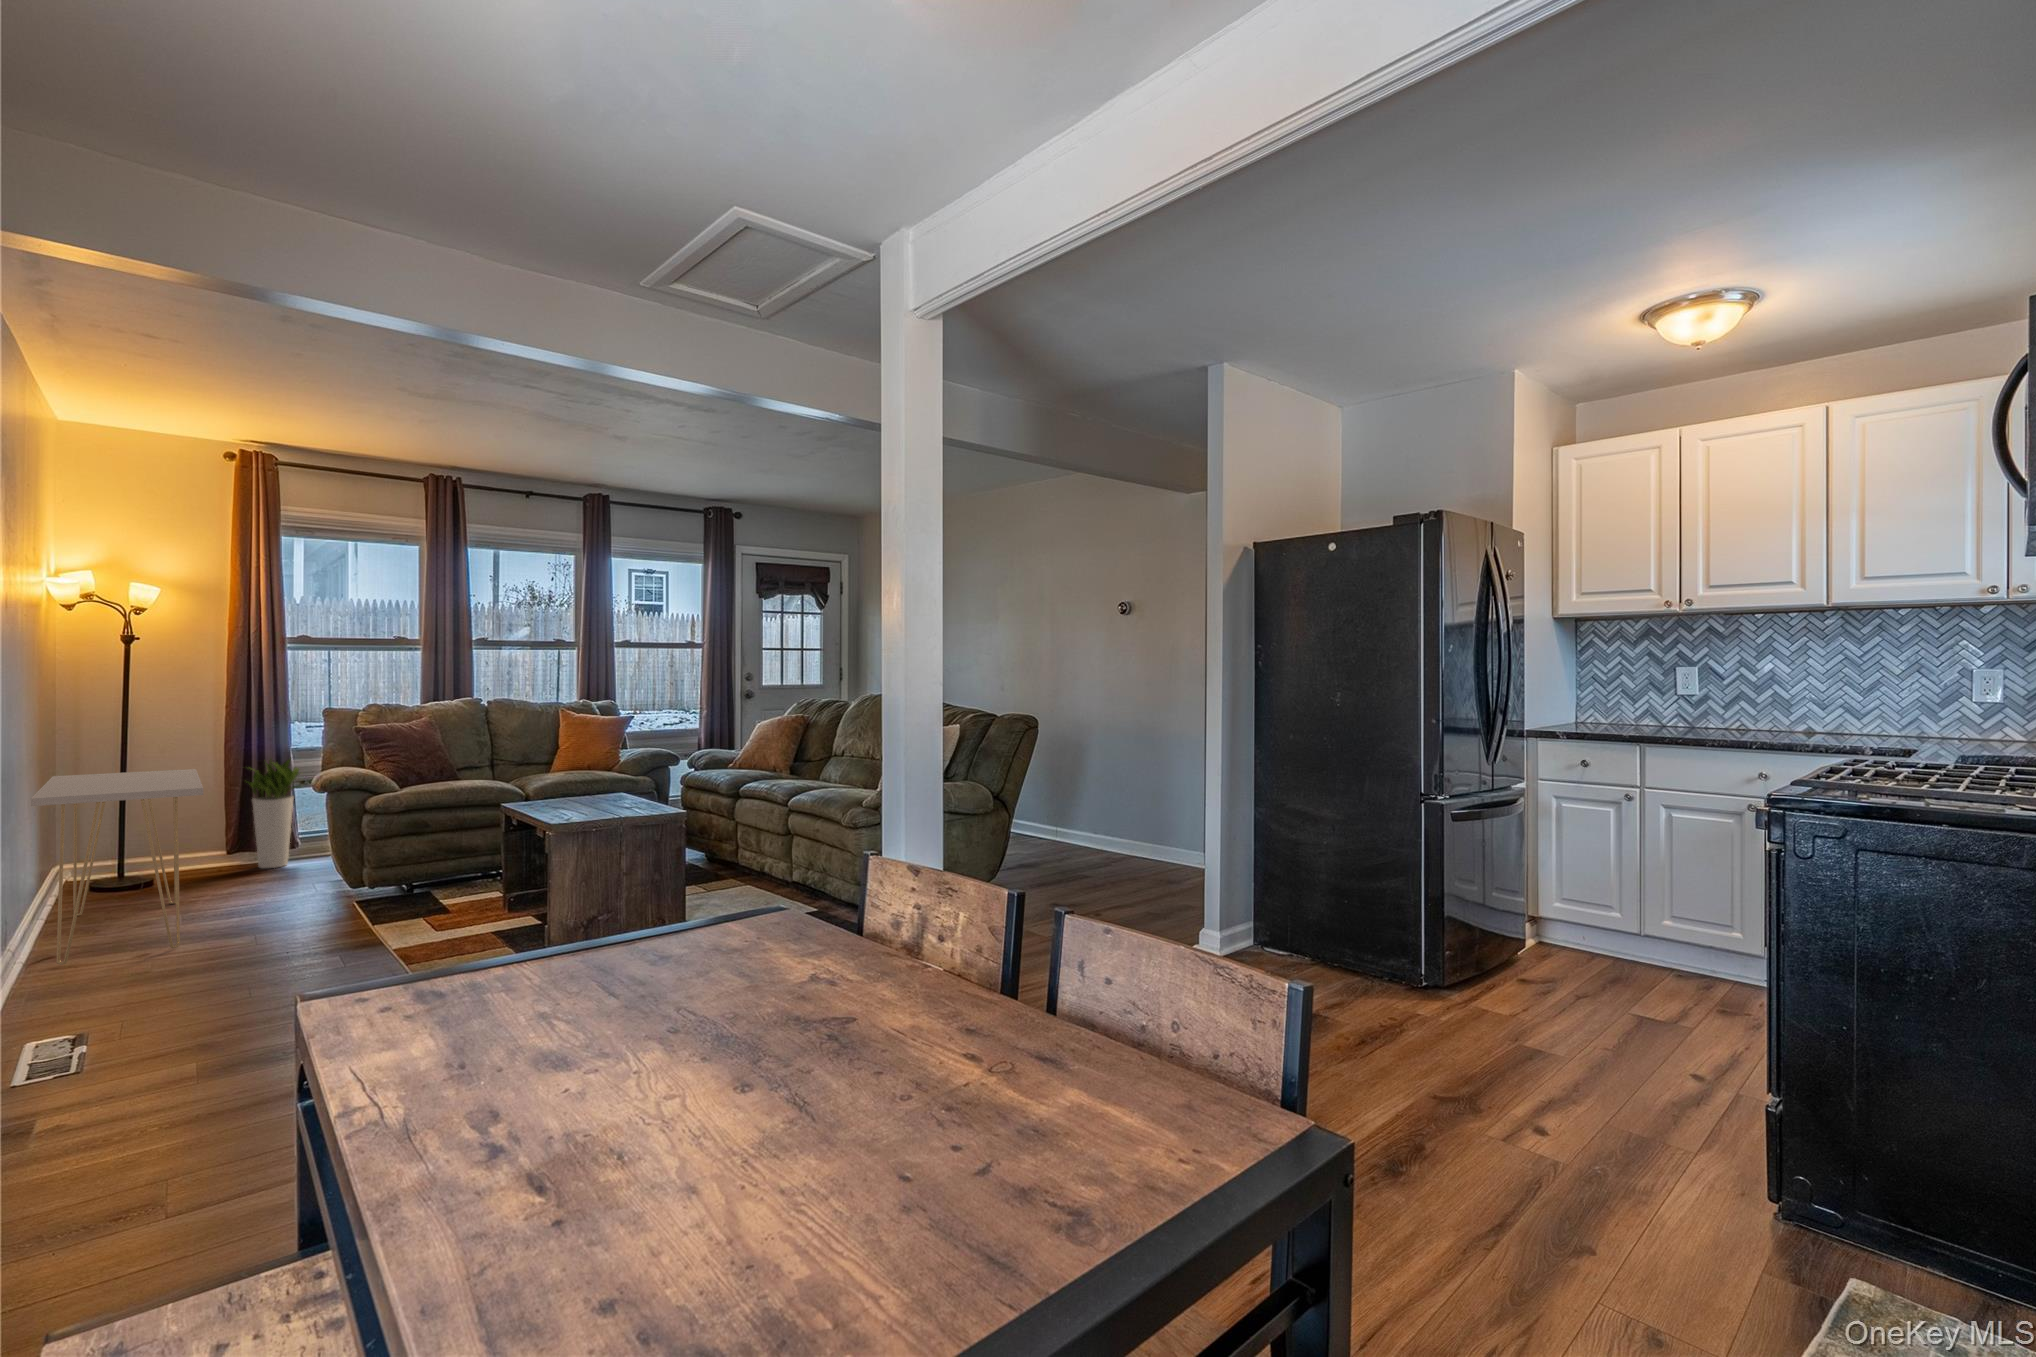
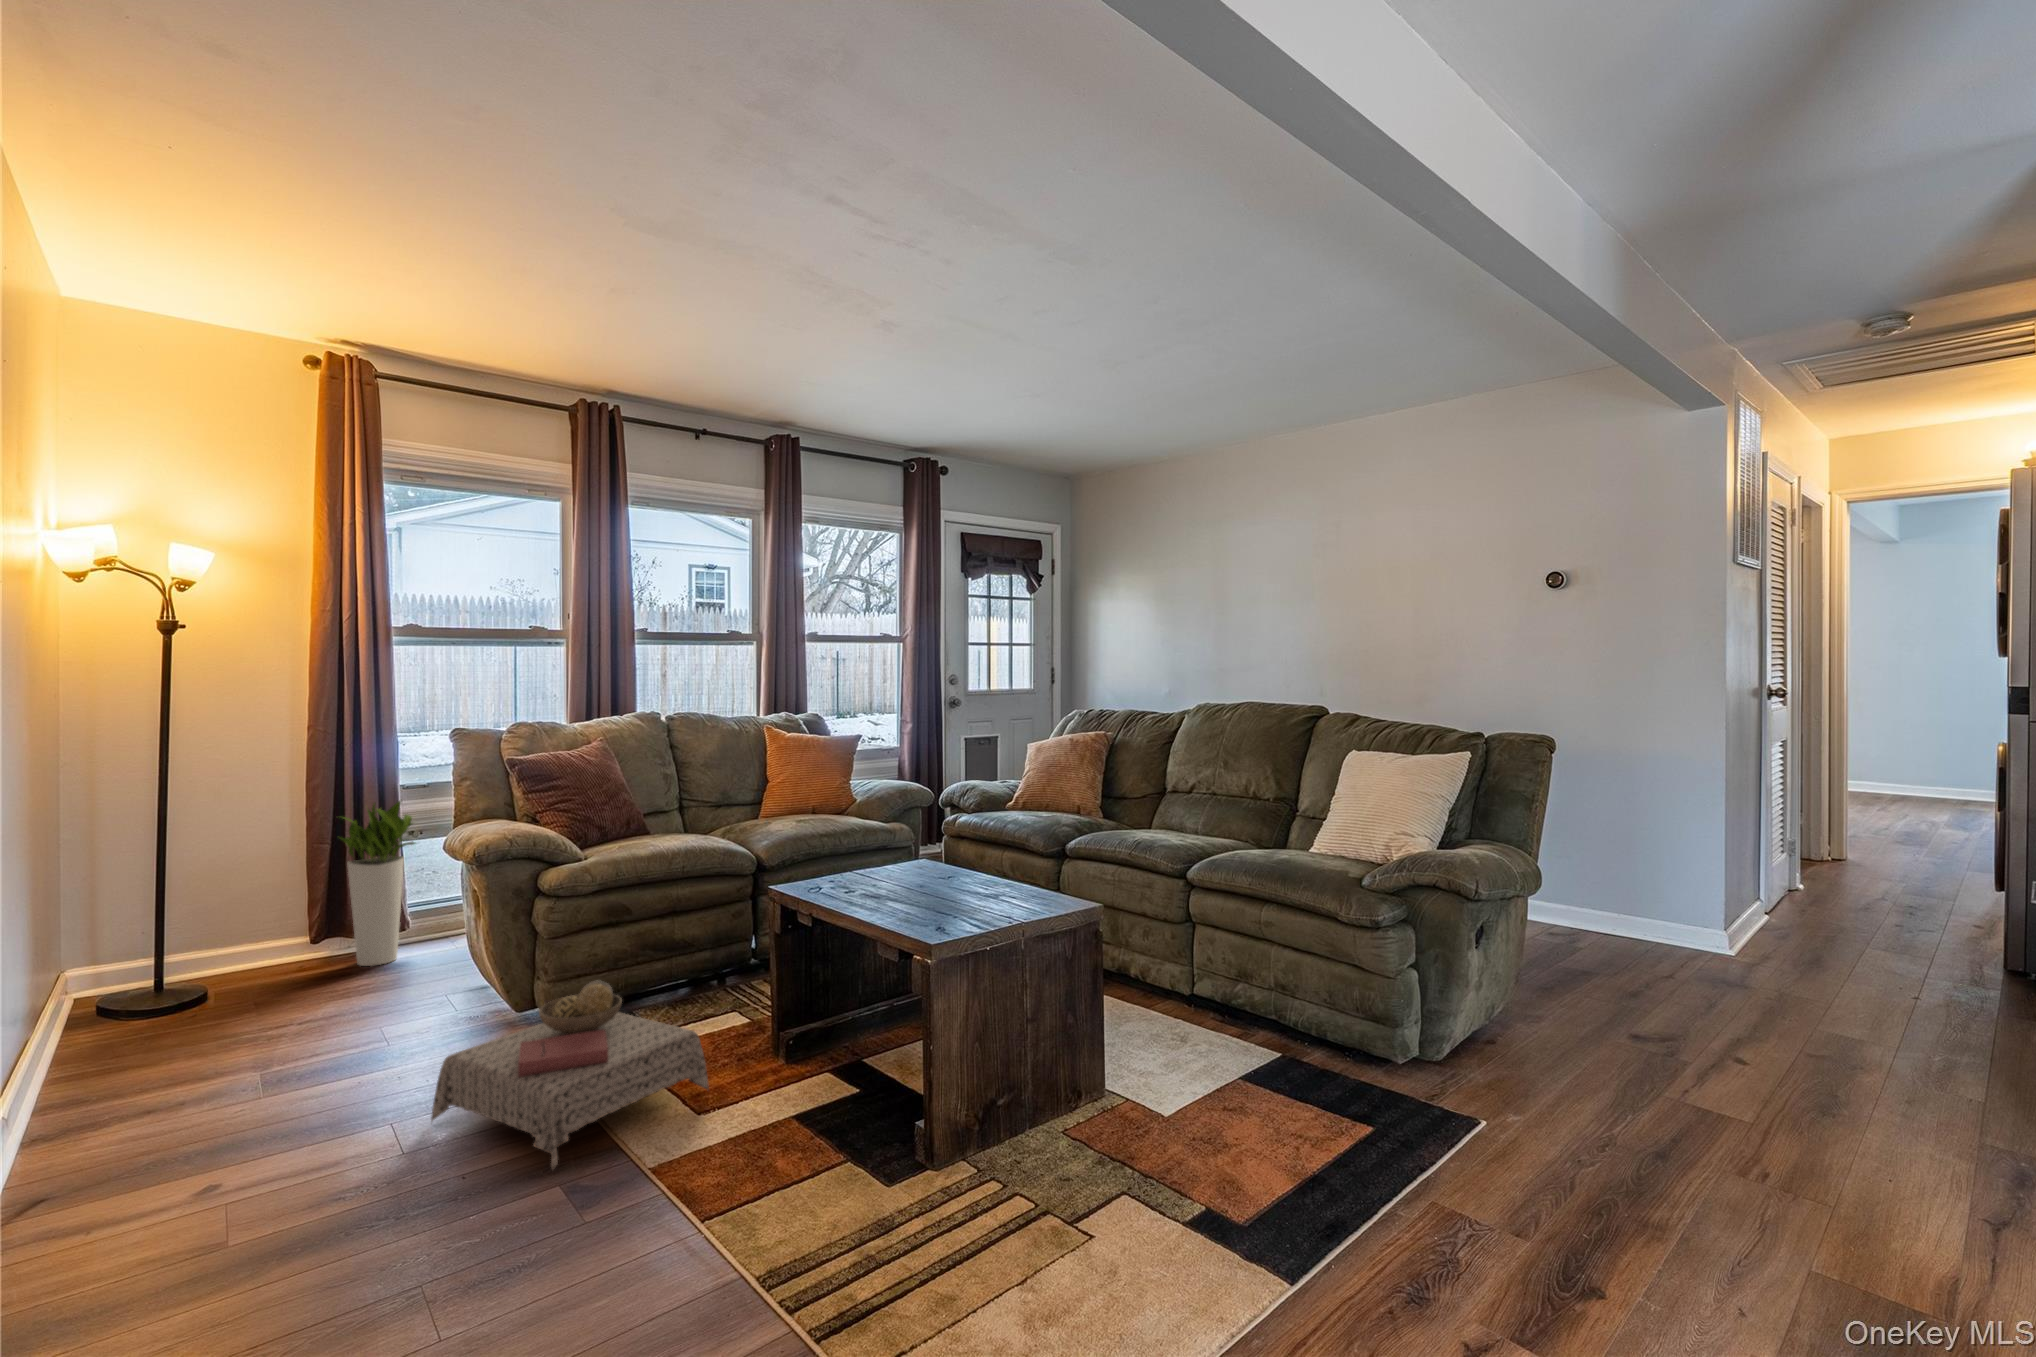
console table: present [31,769,203,965] -> none [8,827,313,1217]
ottoman: none [276,858,450,950] -> present [431,981,709,1169]

